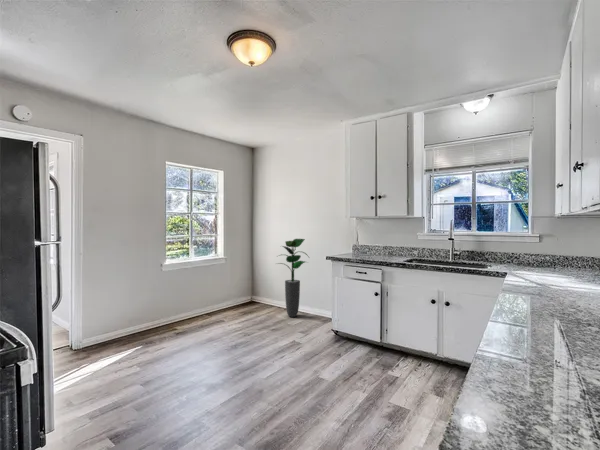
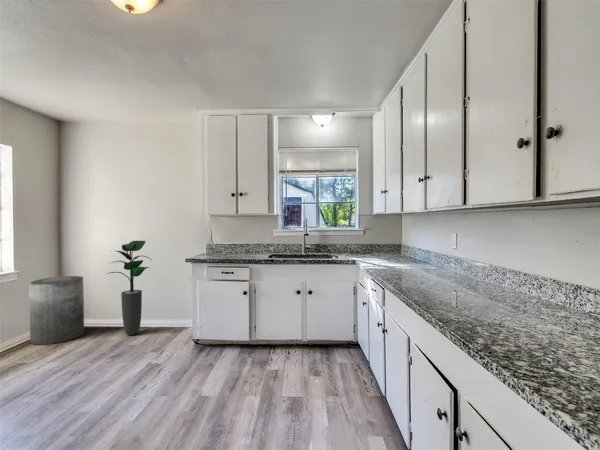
trash can: none [231,264,263,312] -> present [29,276,84,345]

